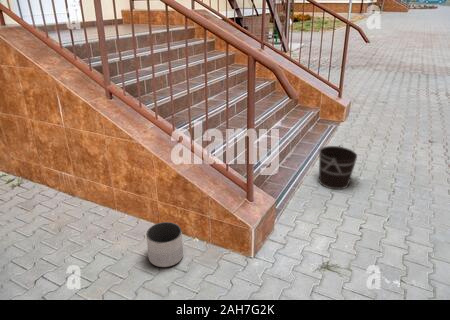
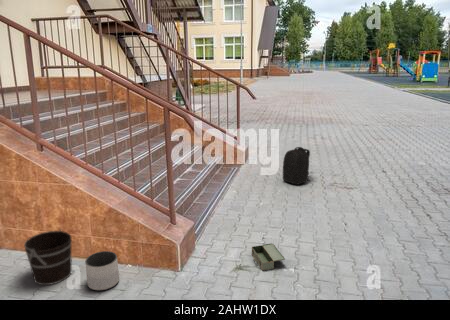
backpack: none [391,109,434,156] -> present [283,147,310,184]
bucket: present [319,146,357,189] -> present [24,230,72,285]
toolbox: none [343,239,388,275] -> present [252,243,285,270]

